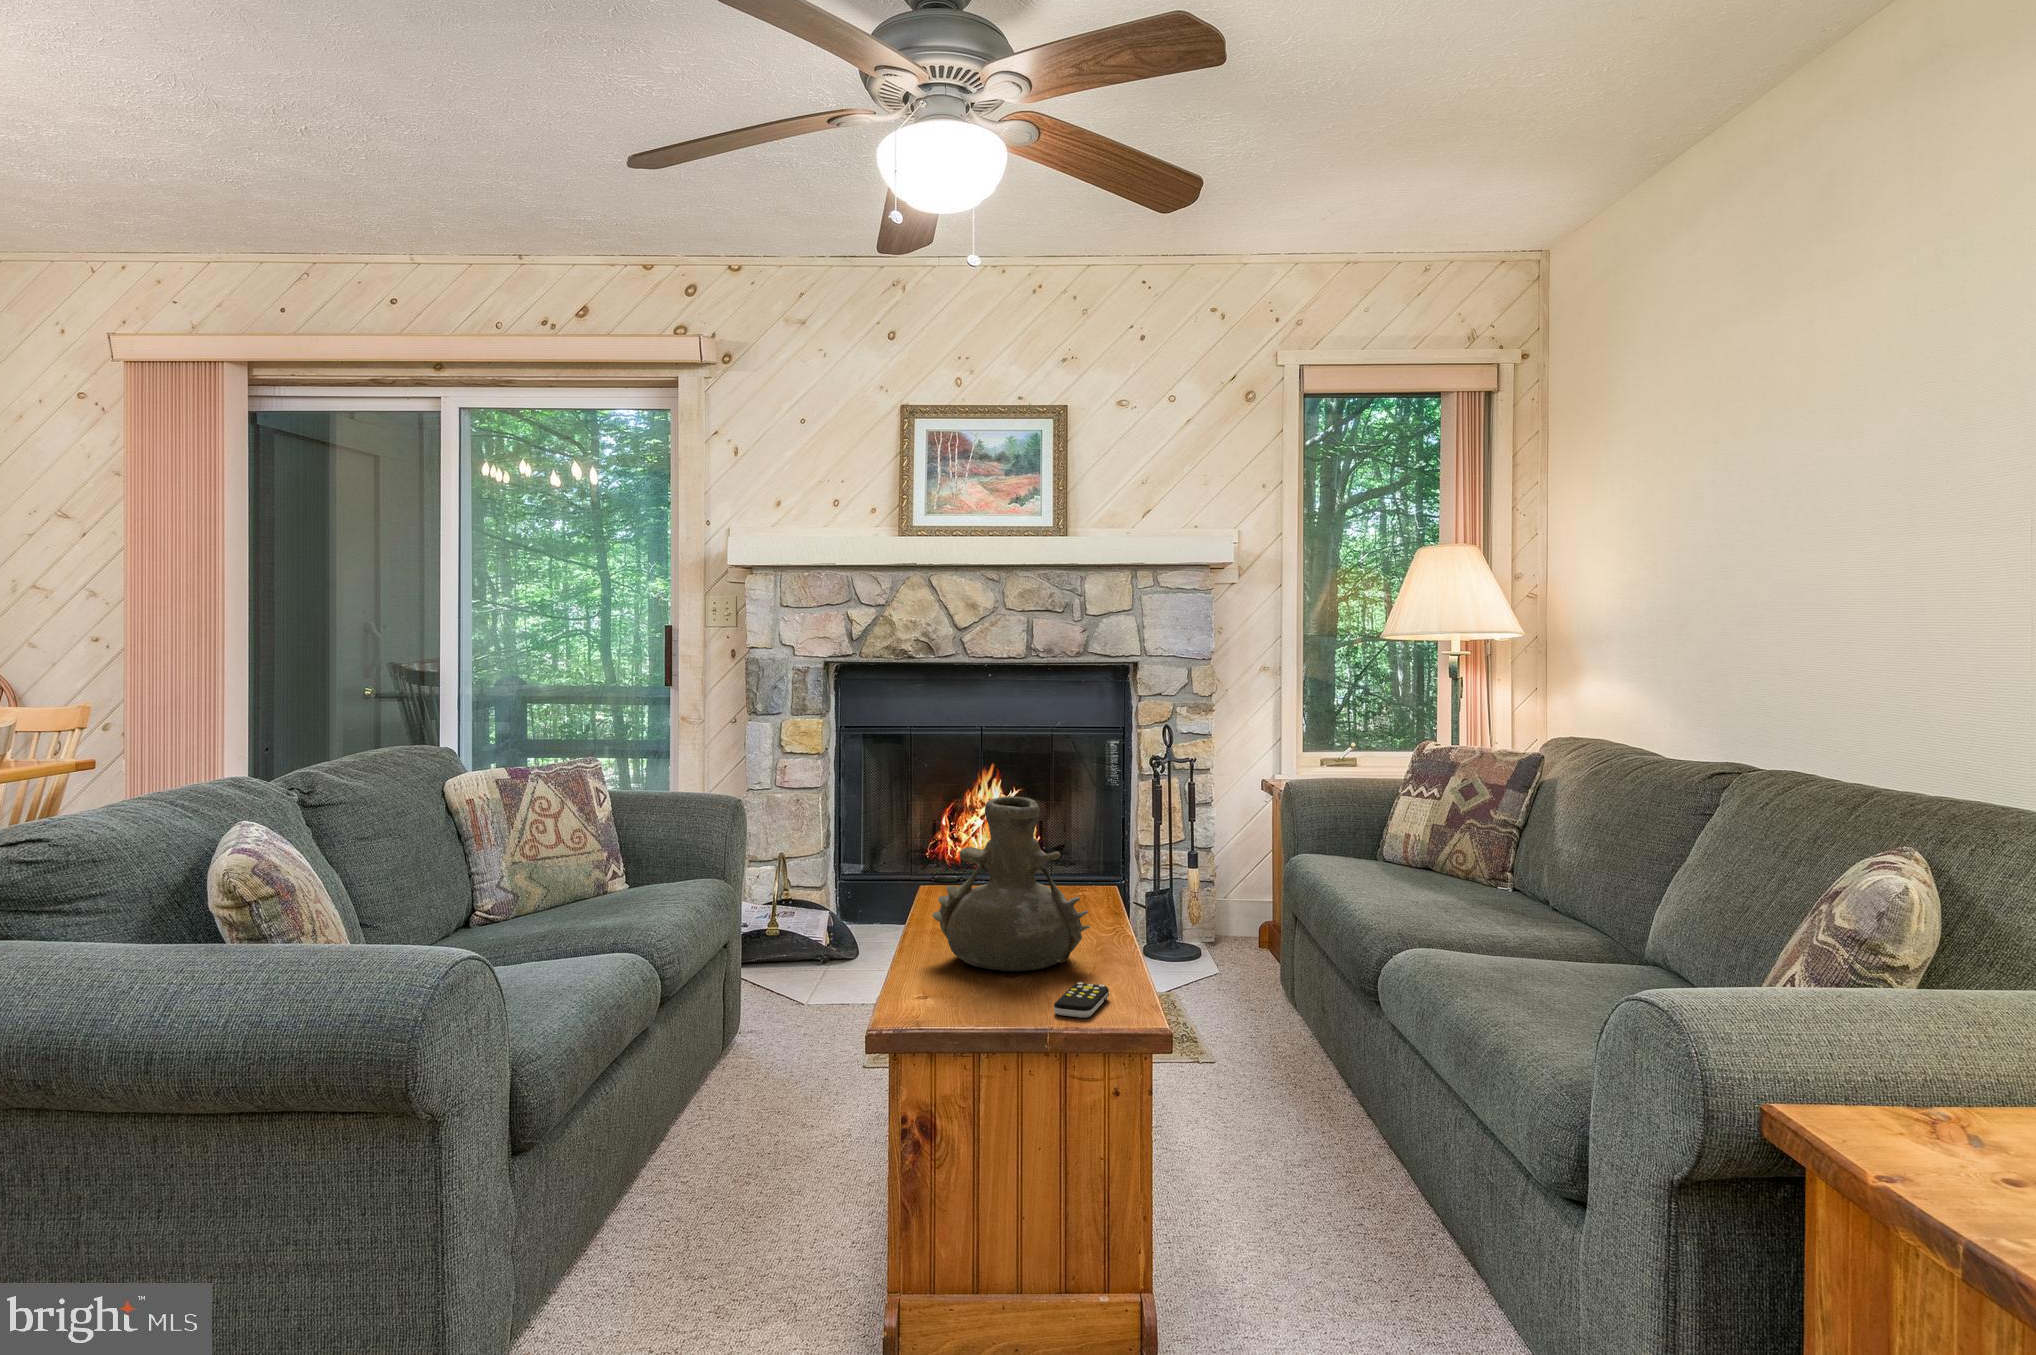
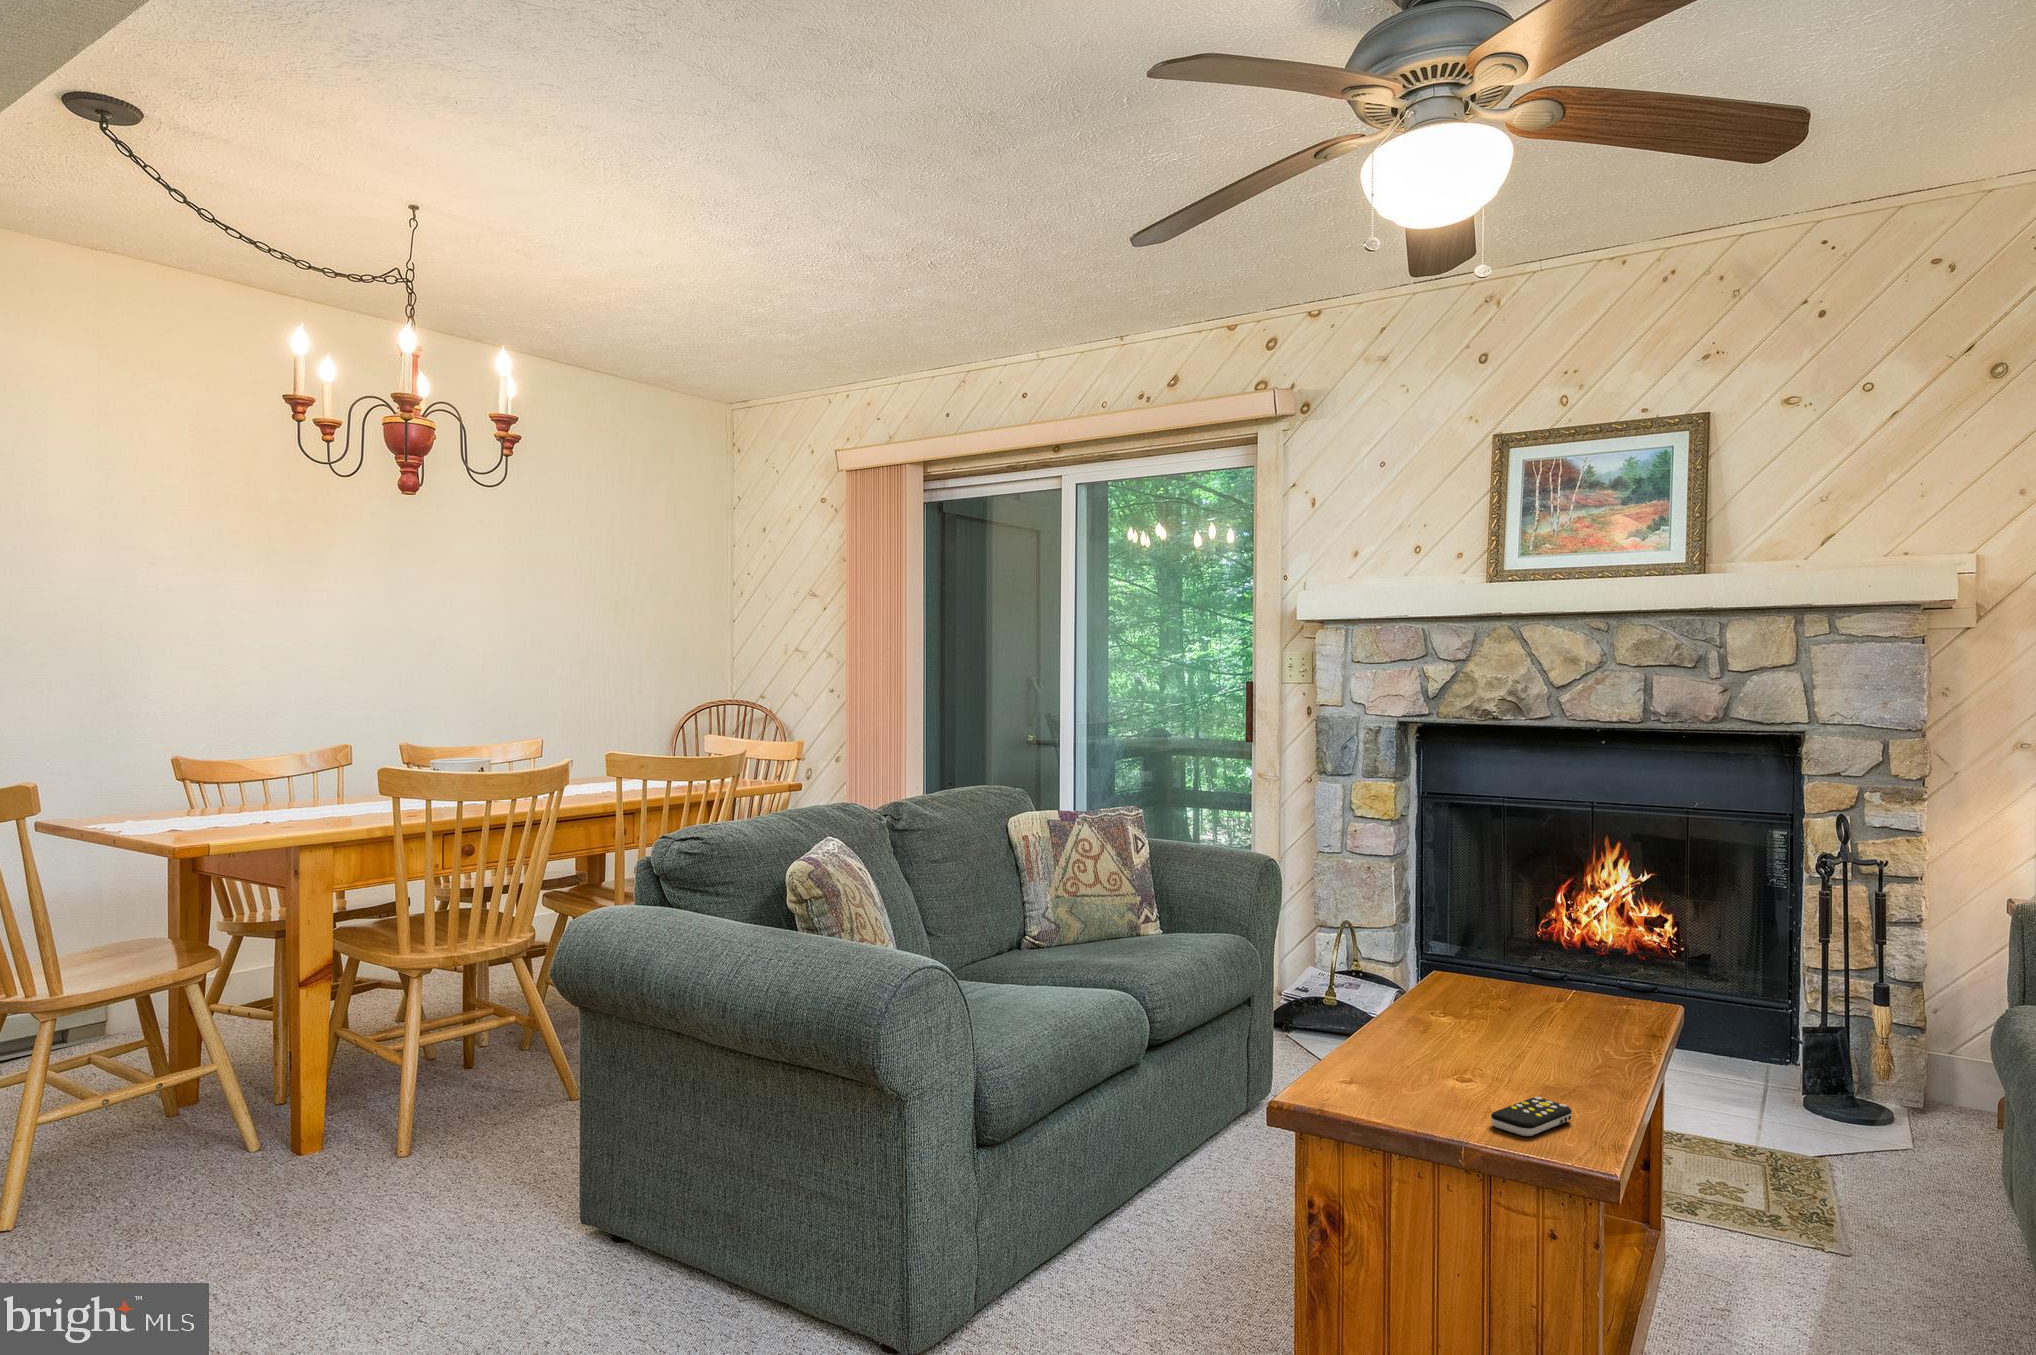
vase: present [932,797,1090,971] -> none [1399,877,1579,1075]

